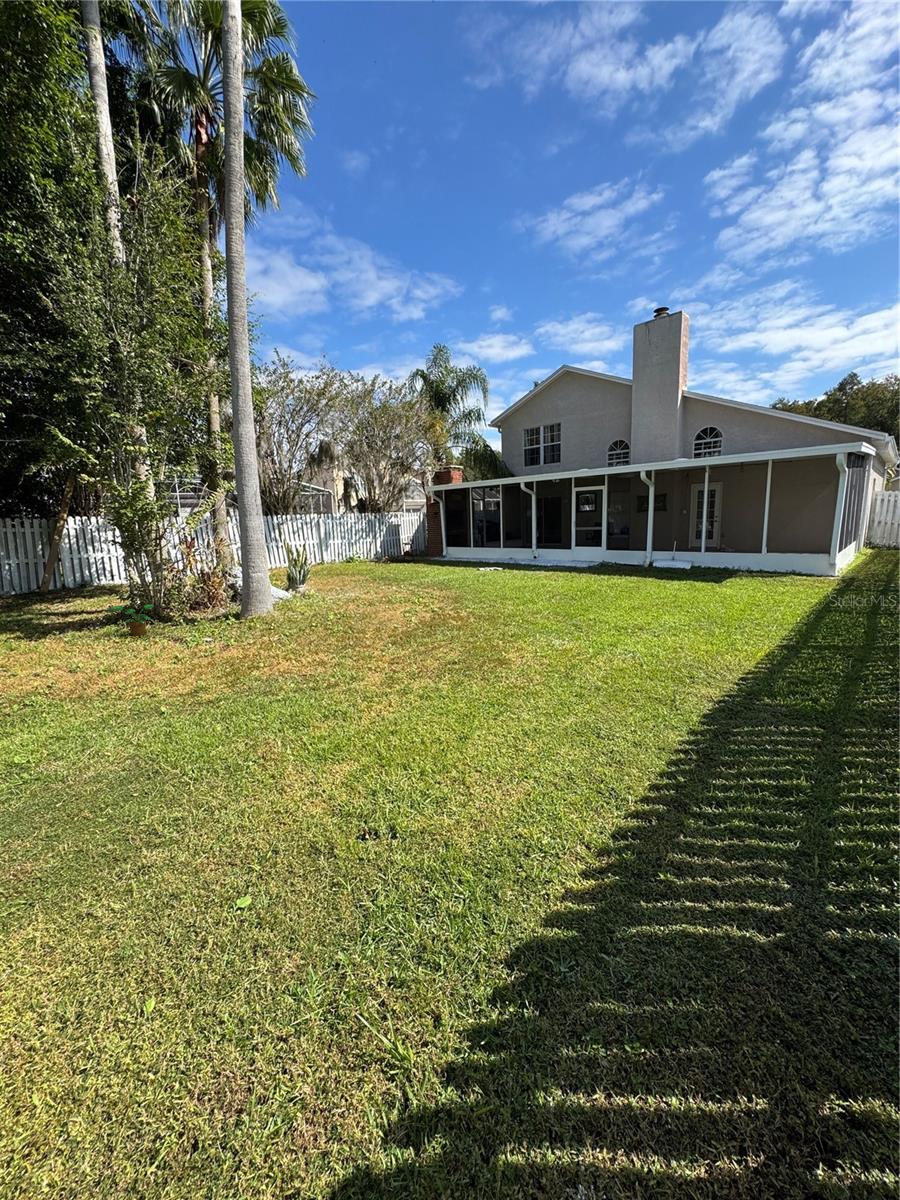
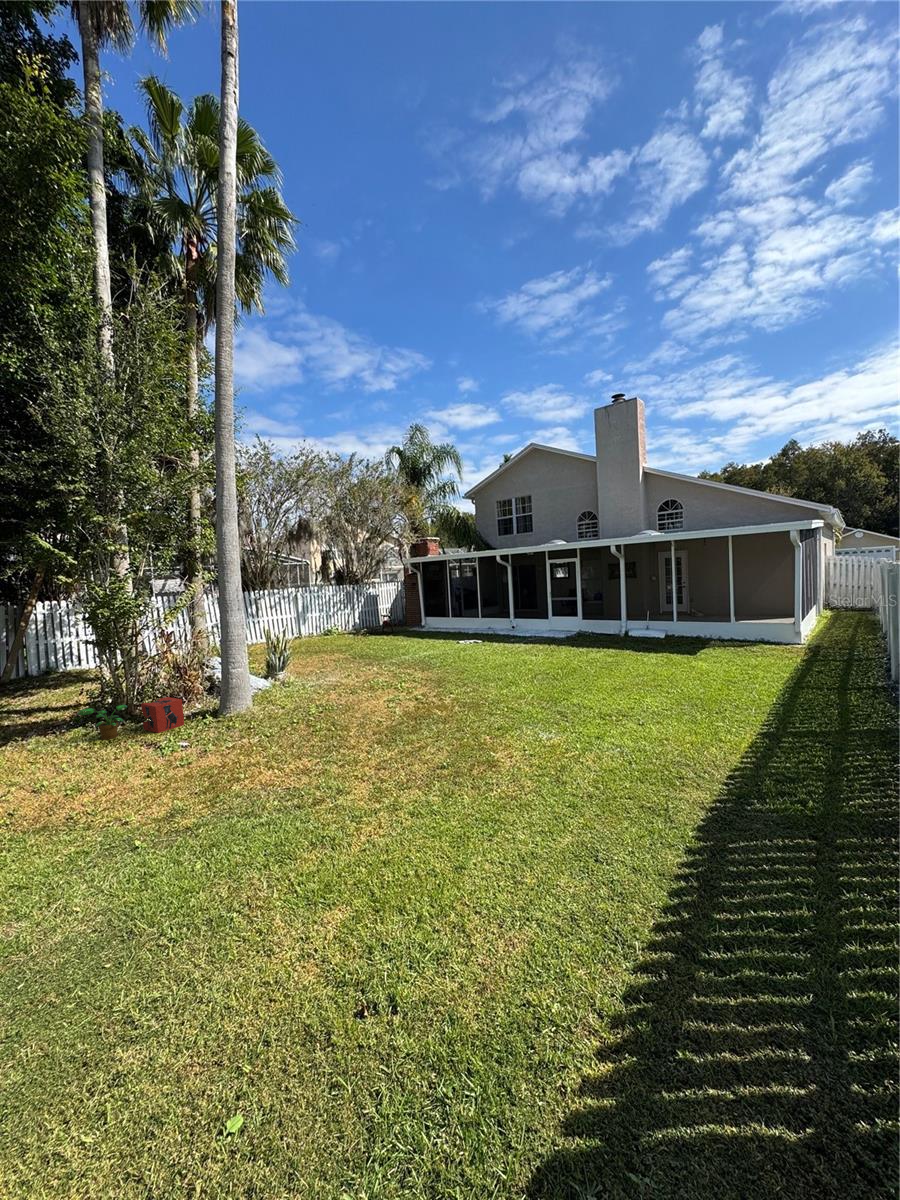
storage box: none [167,600,209,632] -> present [141,697,184,733]

